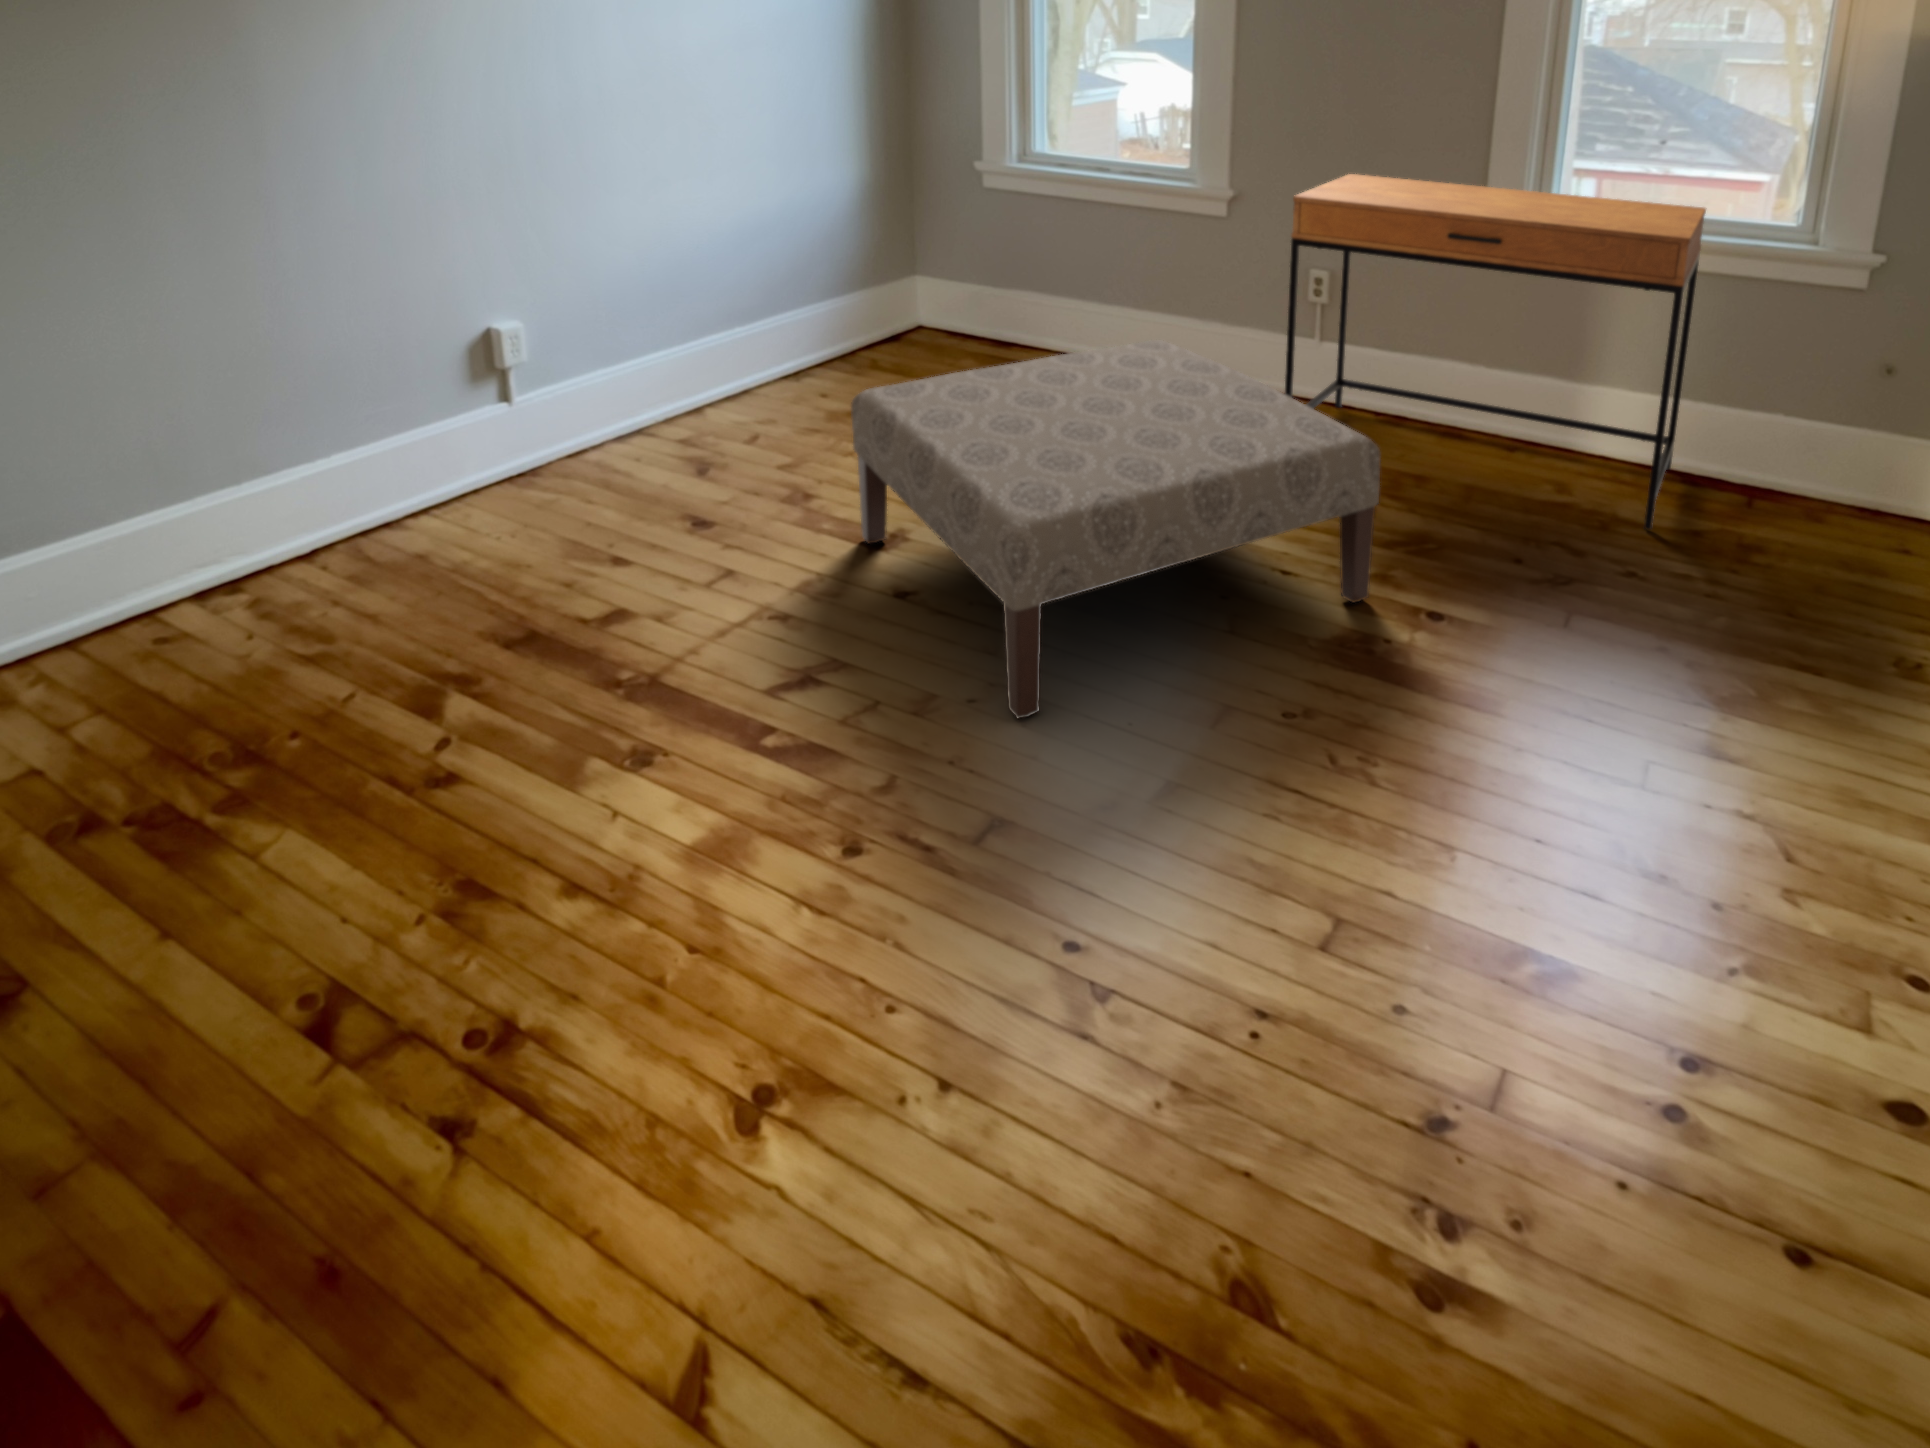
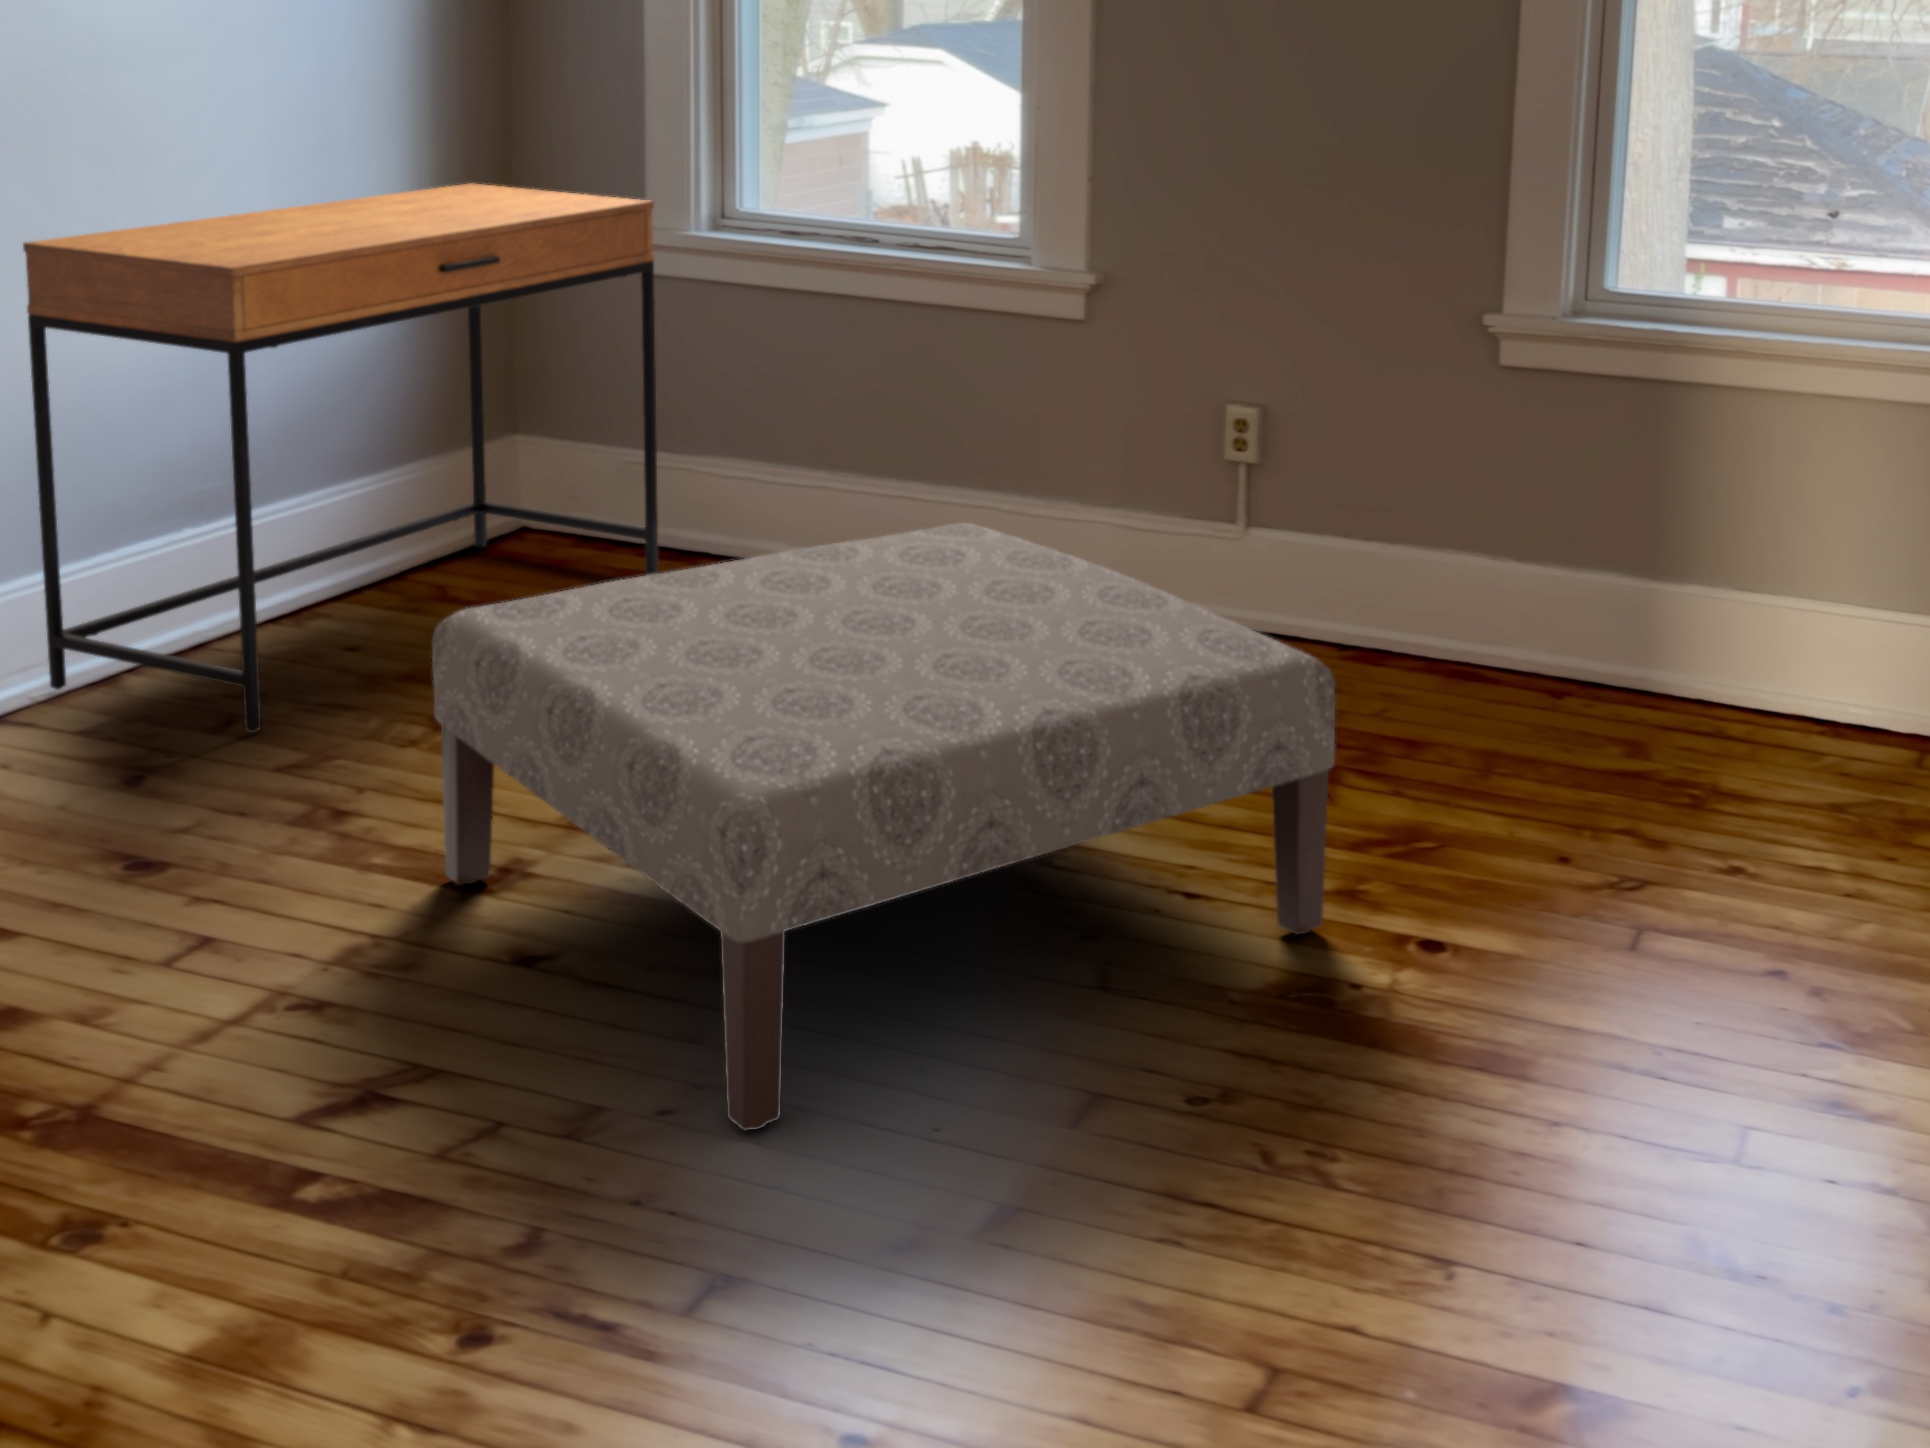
desk: present [1285,174,1706,530] -> present [23,183,658,733]

